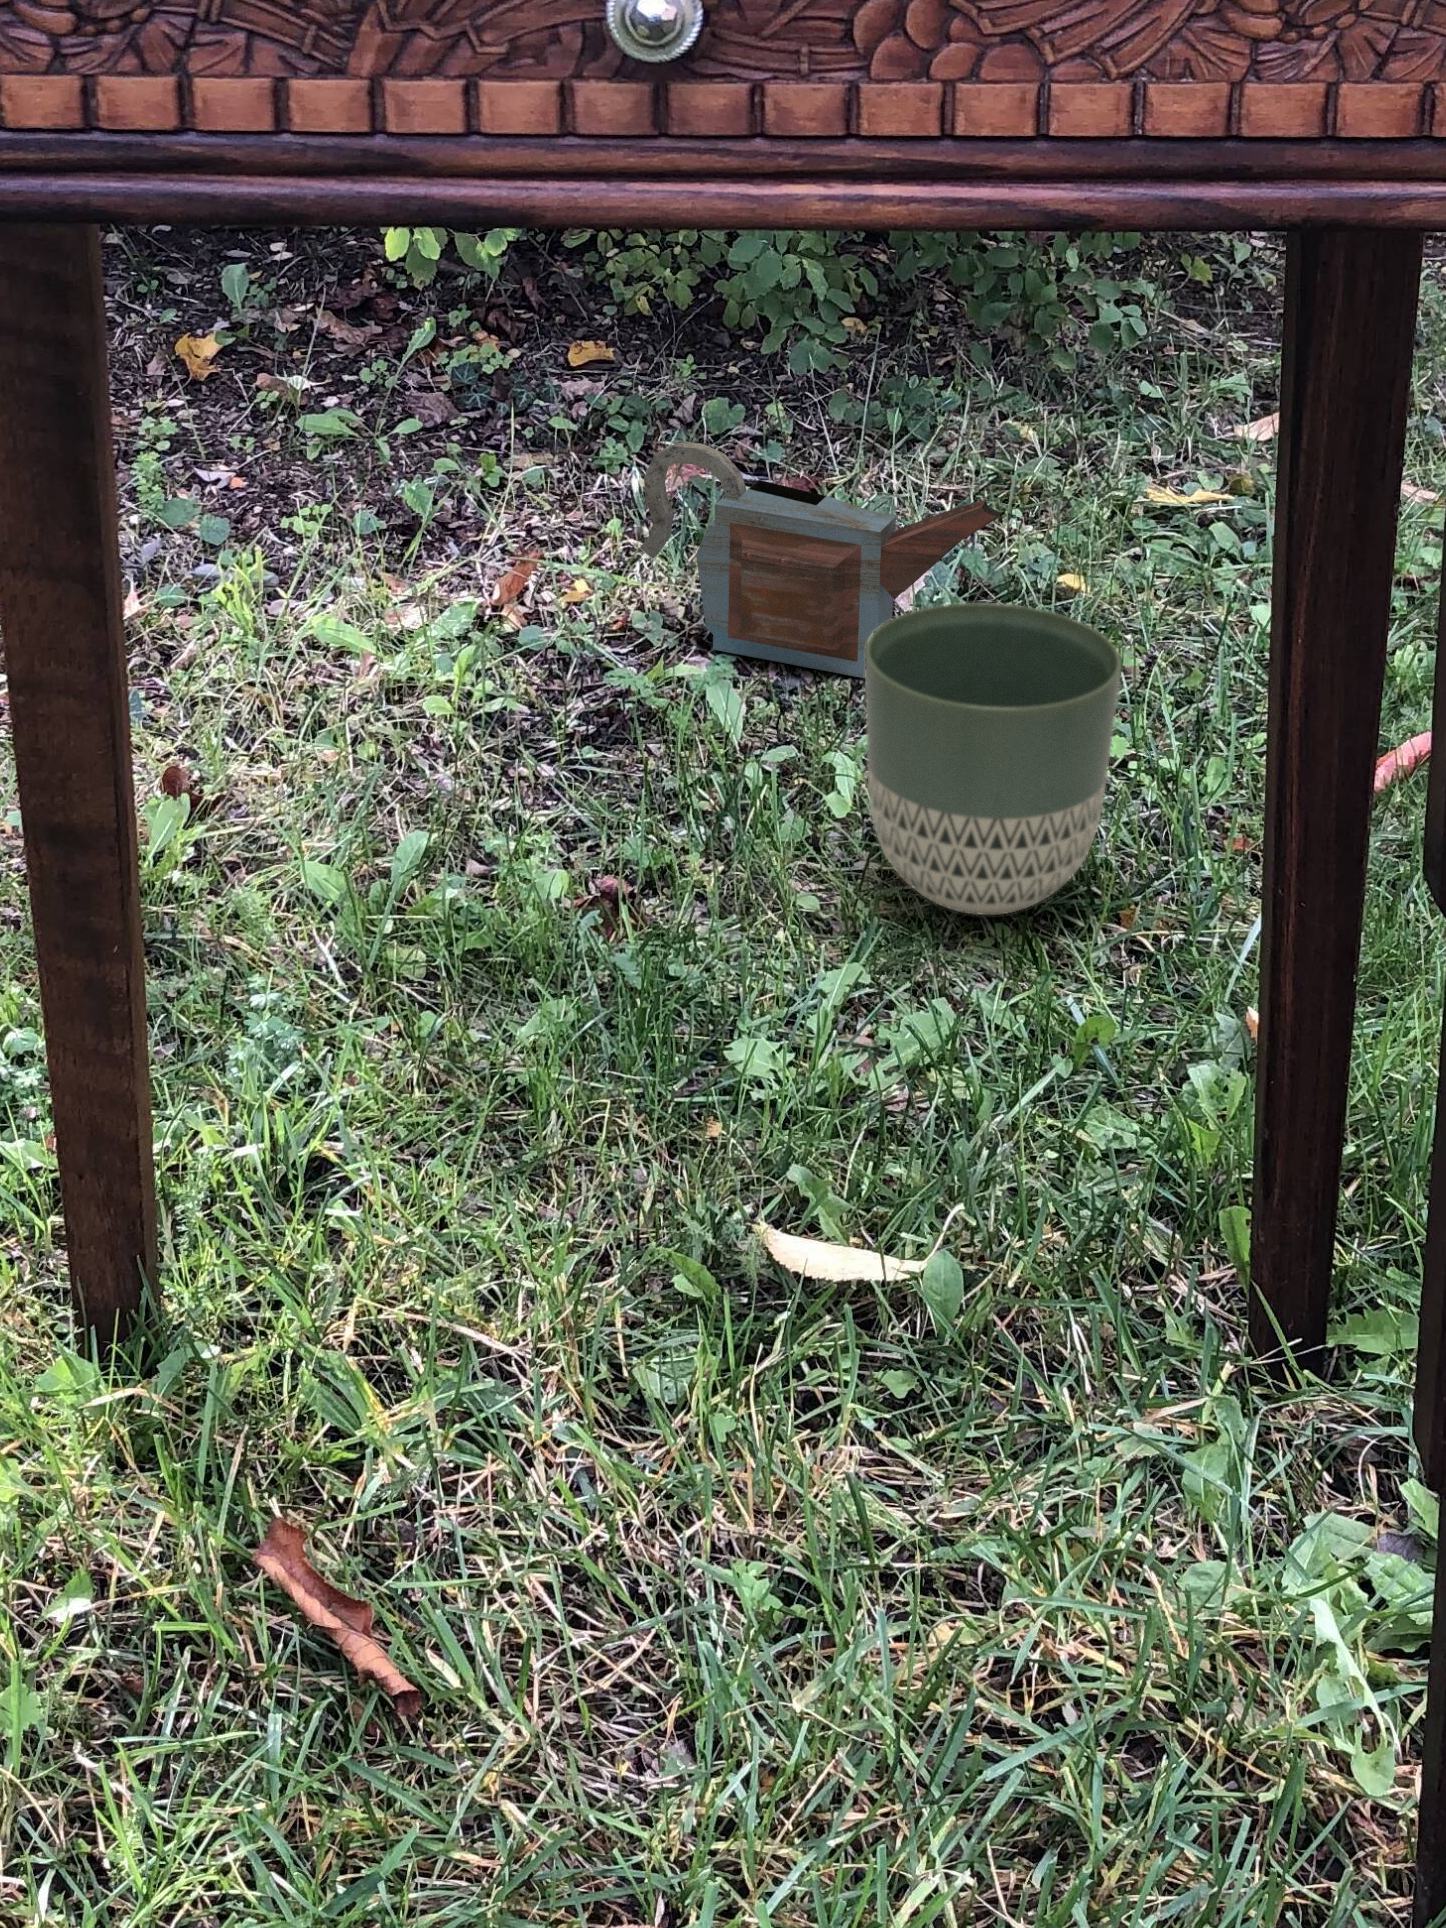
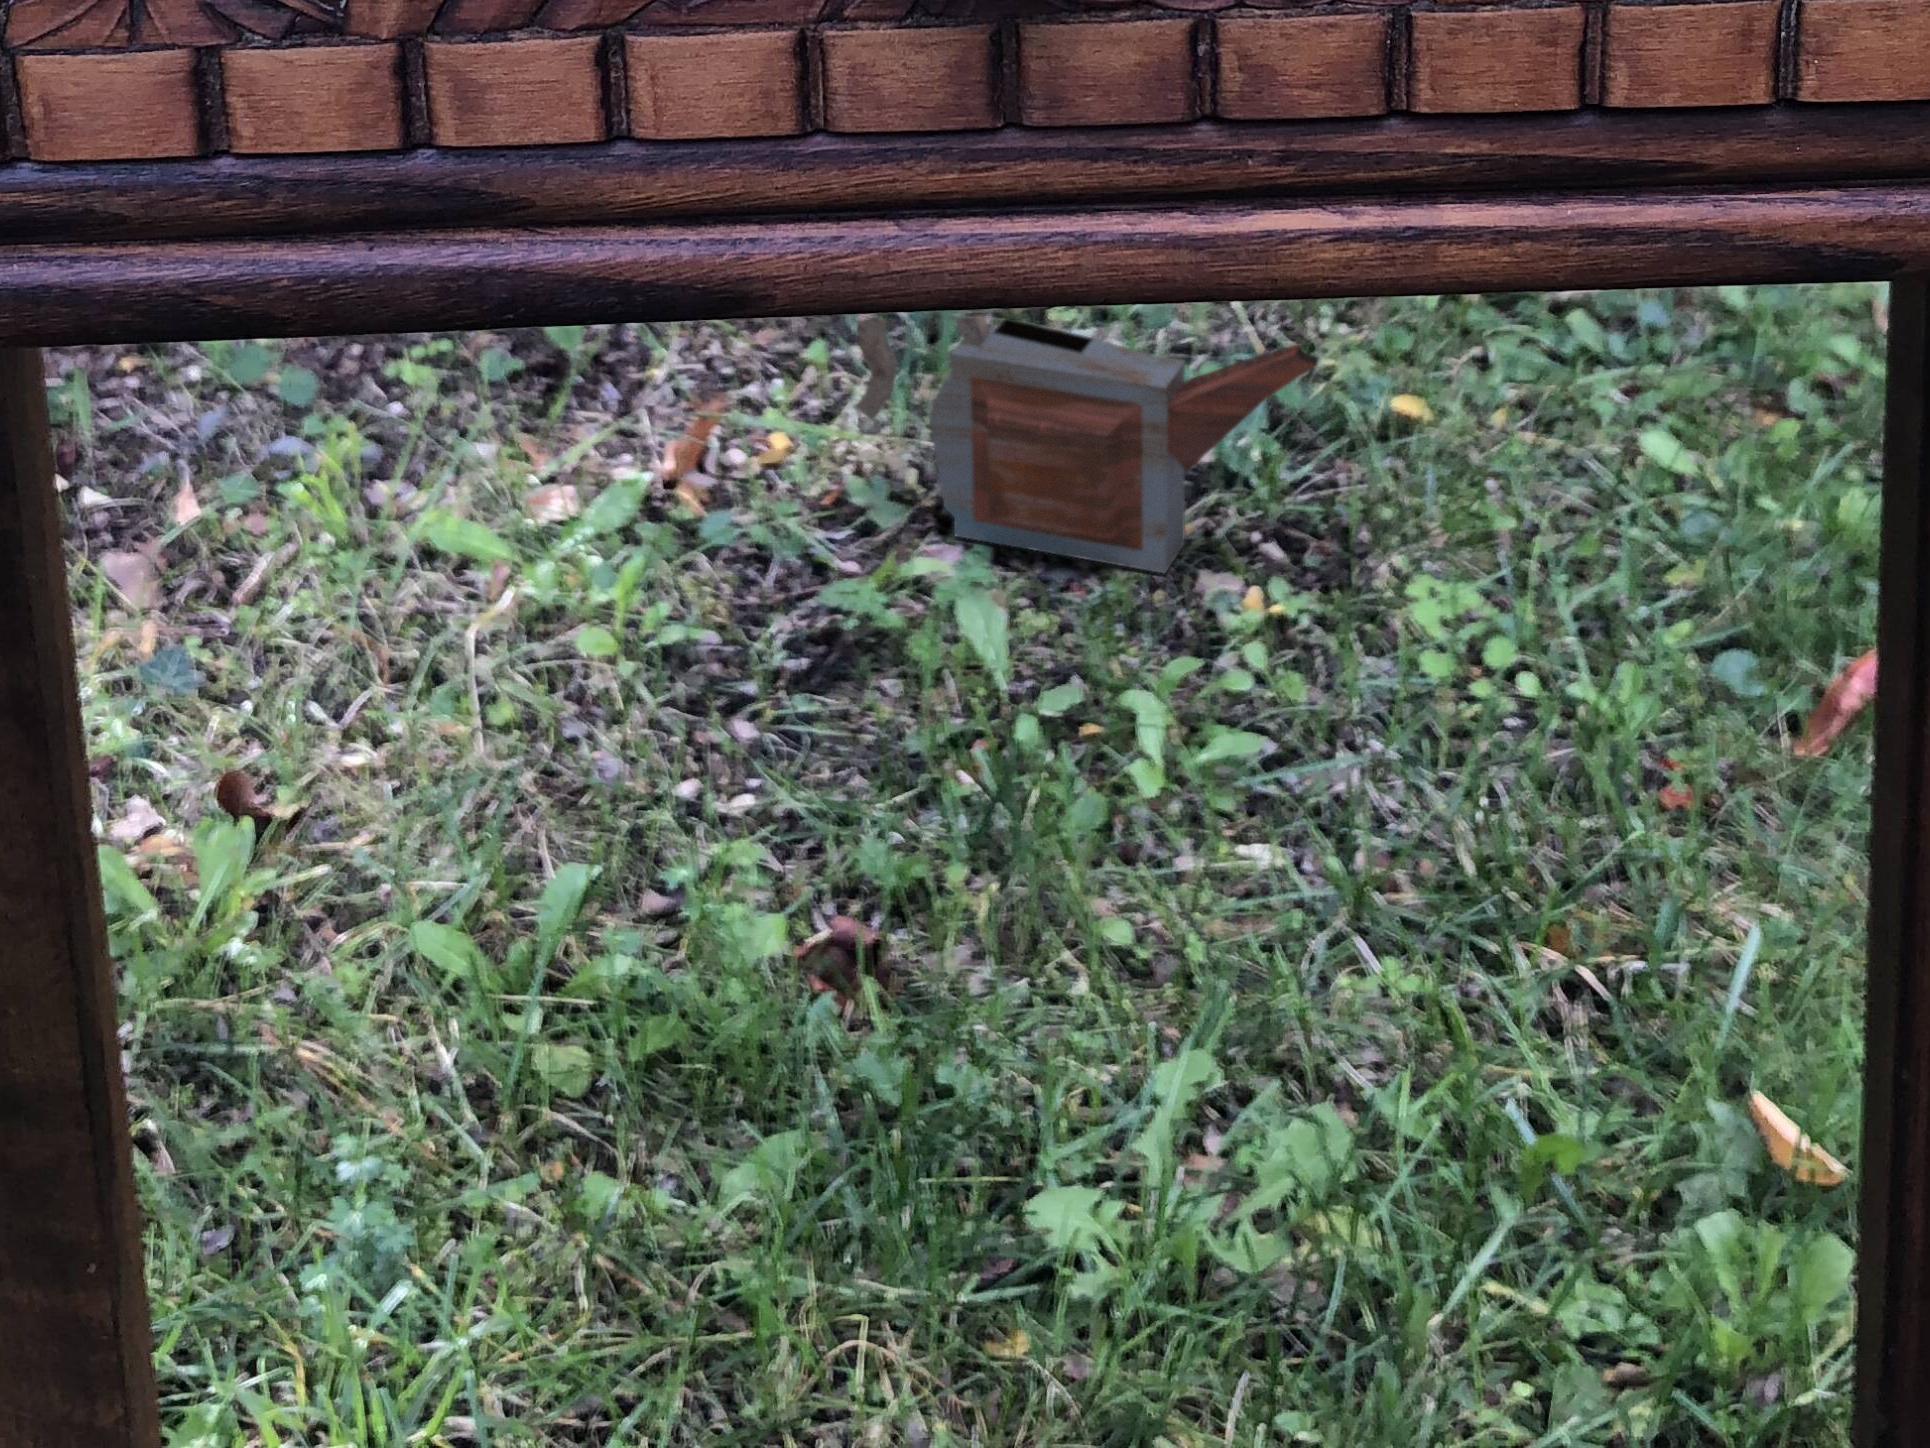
planter: present [865,603,1121,915] -> none [1160,512,1496,935]

